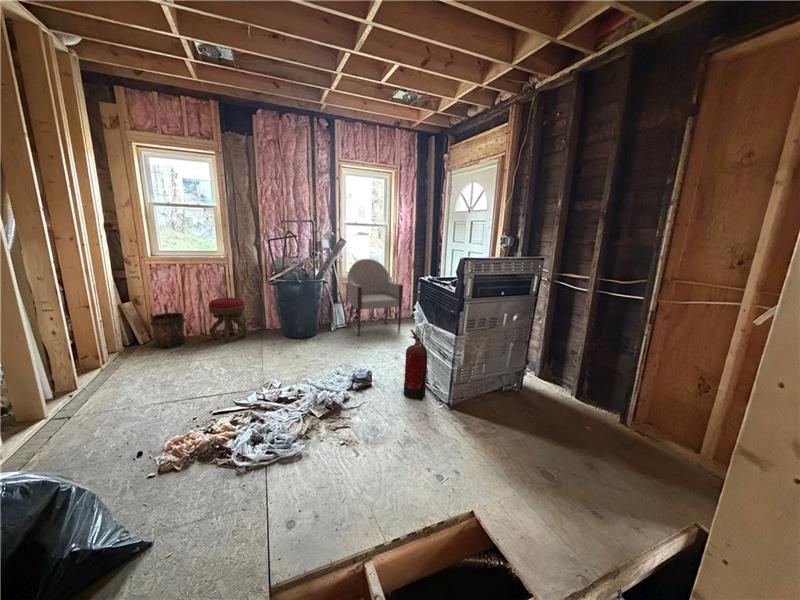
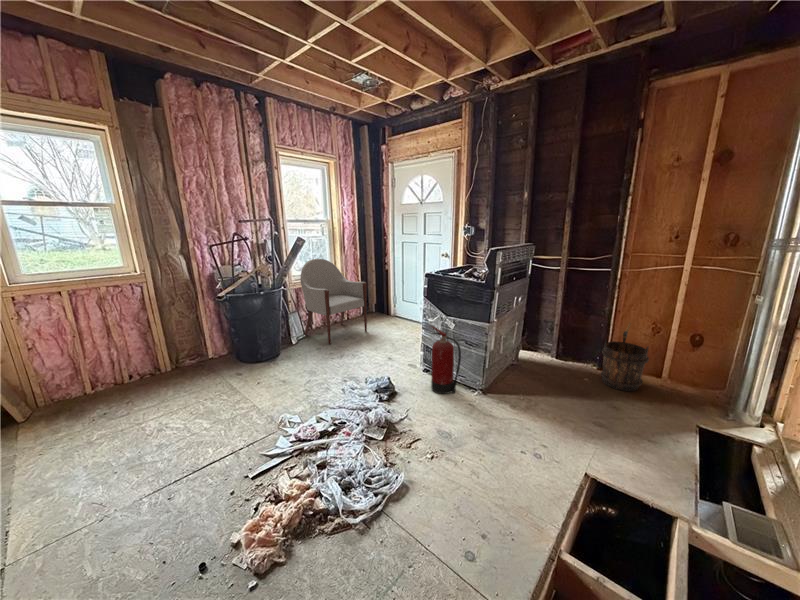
stool: present [209,297,247,343] -> none [131,327,191,388]
bucket: present [150,299,186,348] -> present [601,323,649,391]

